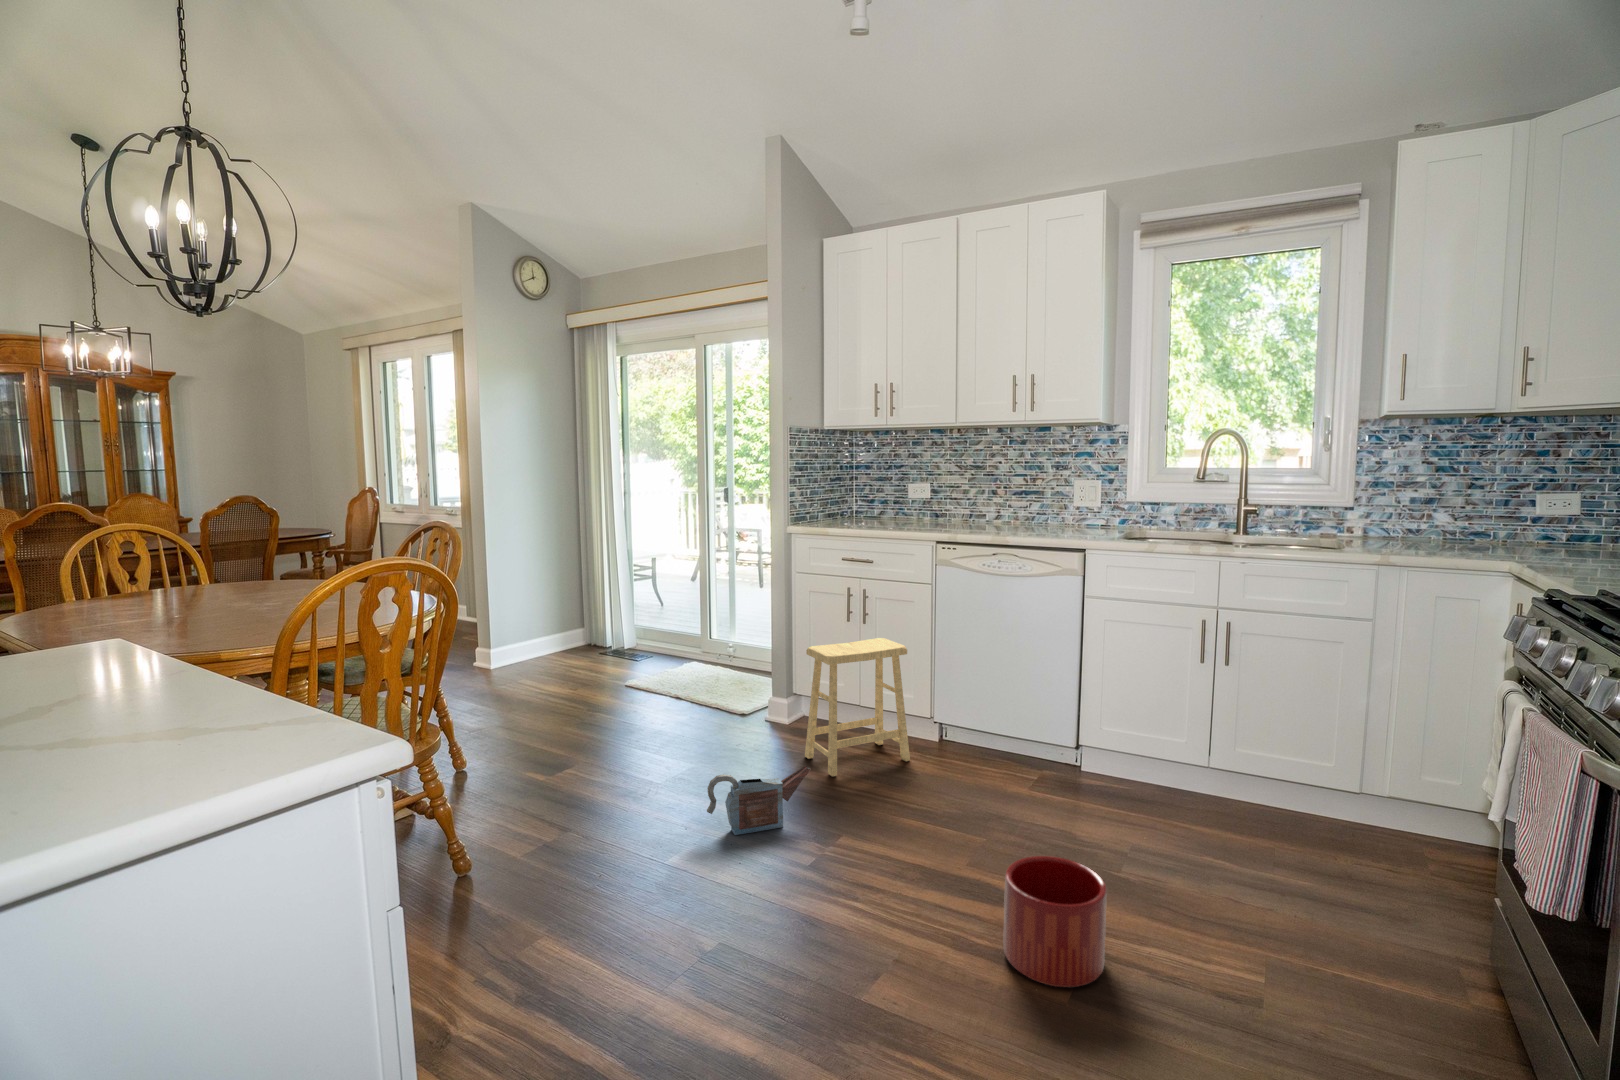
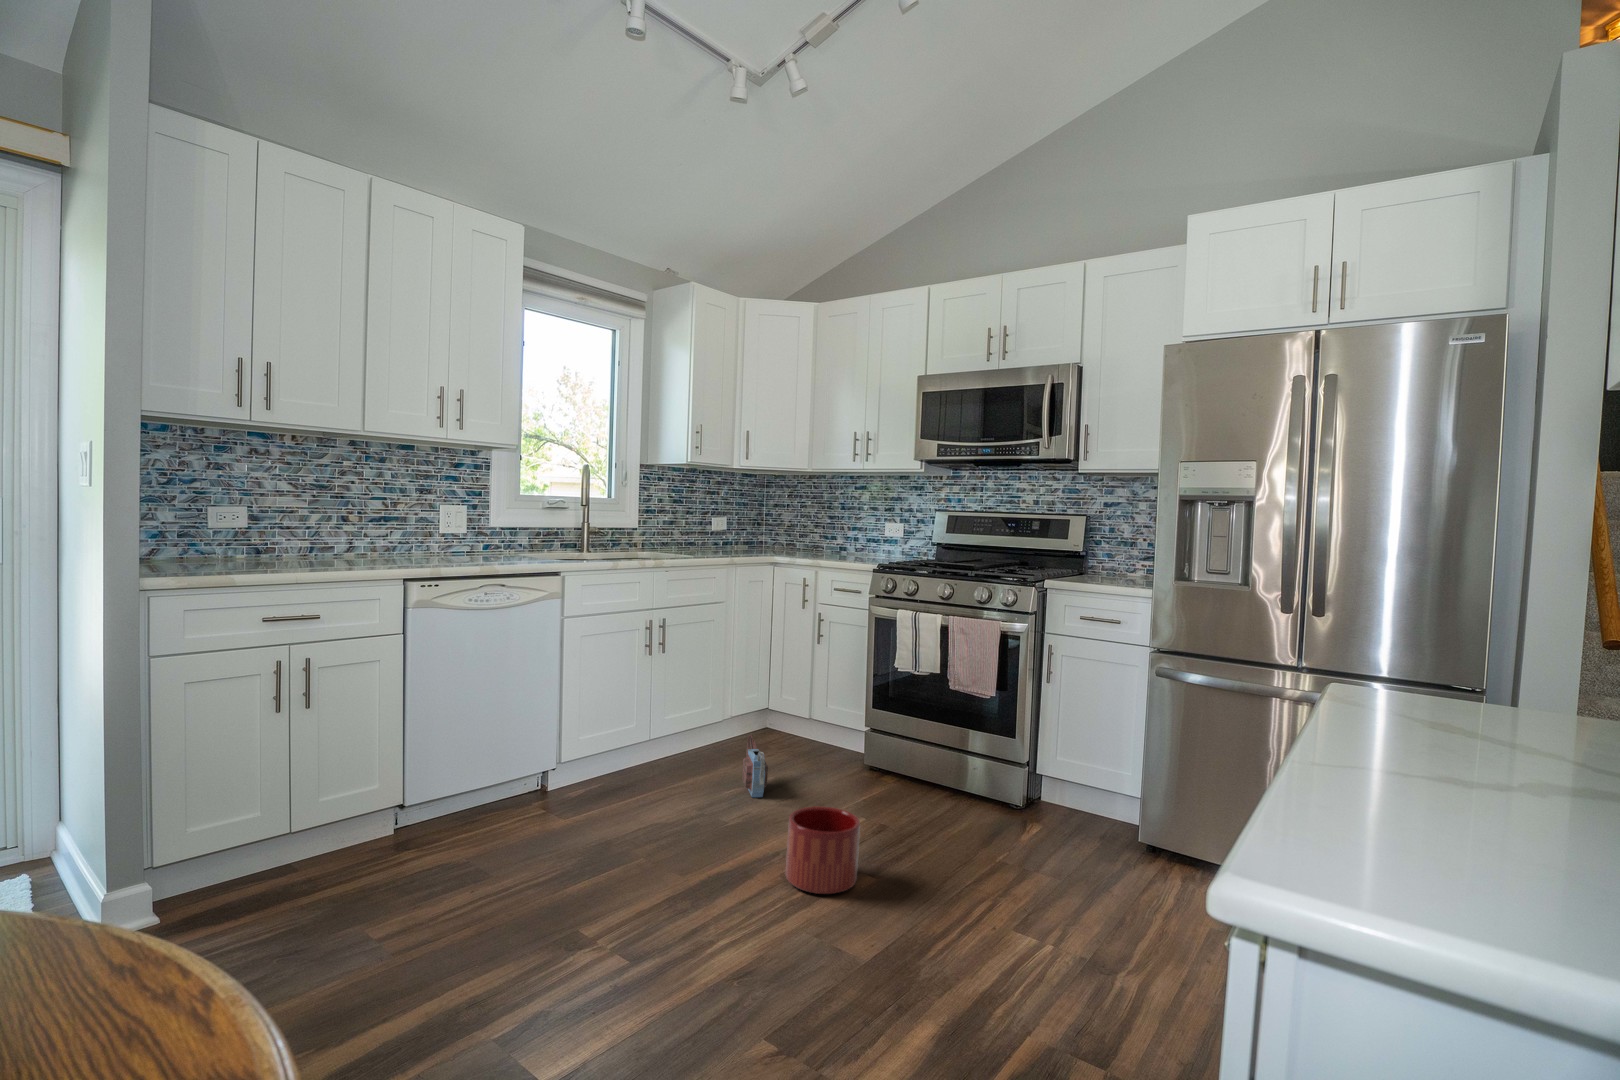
footstool: present [805,638,910,777] -> none [324,719,427,919]
watering can: present [707,766,811,835] -> present [742,735,768,797]

